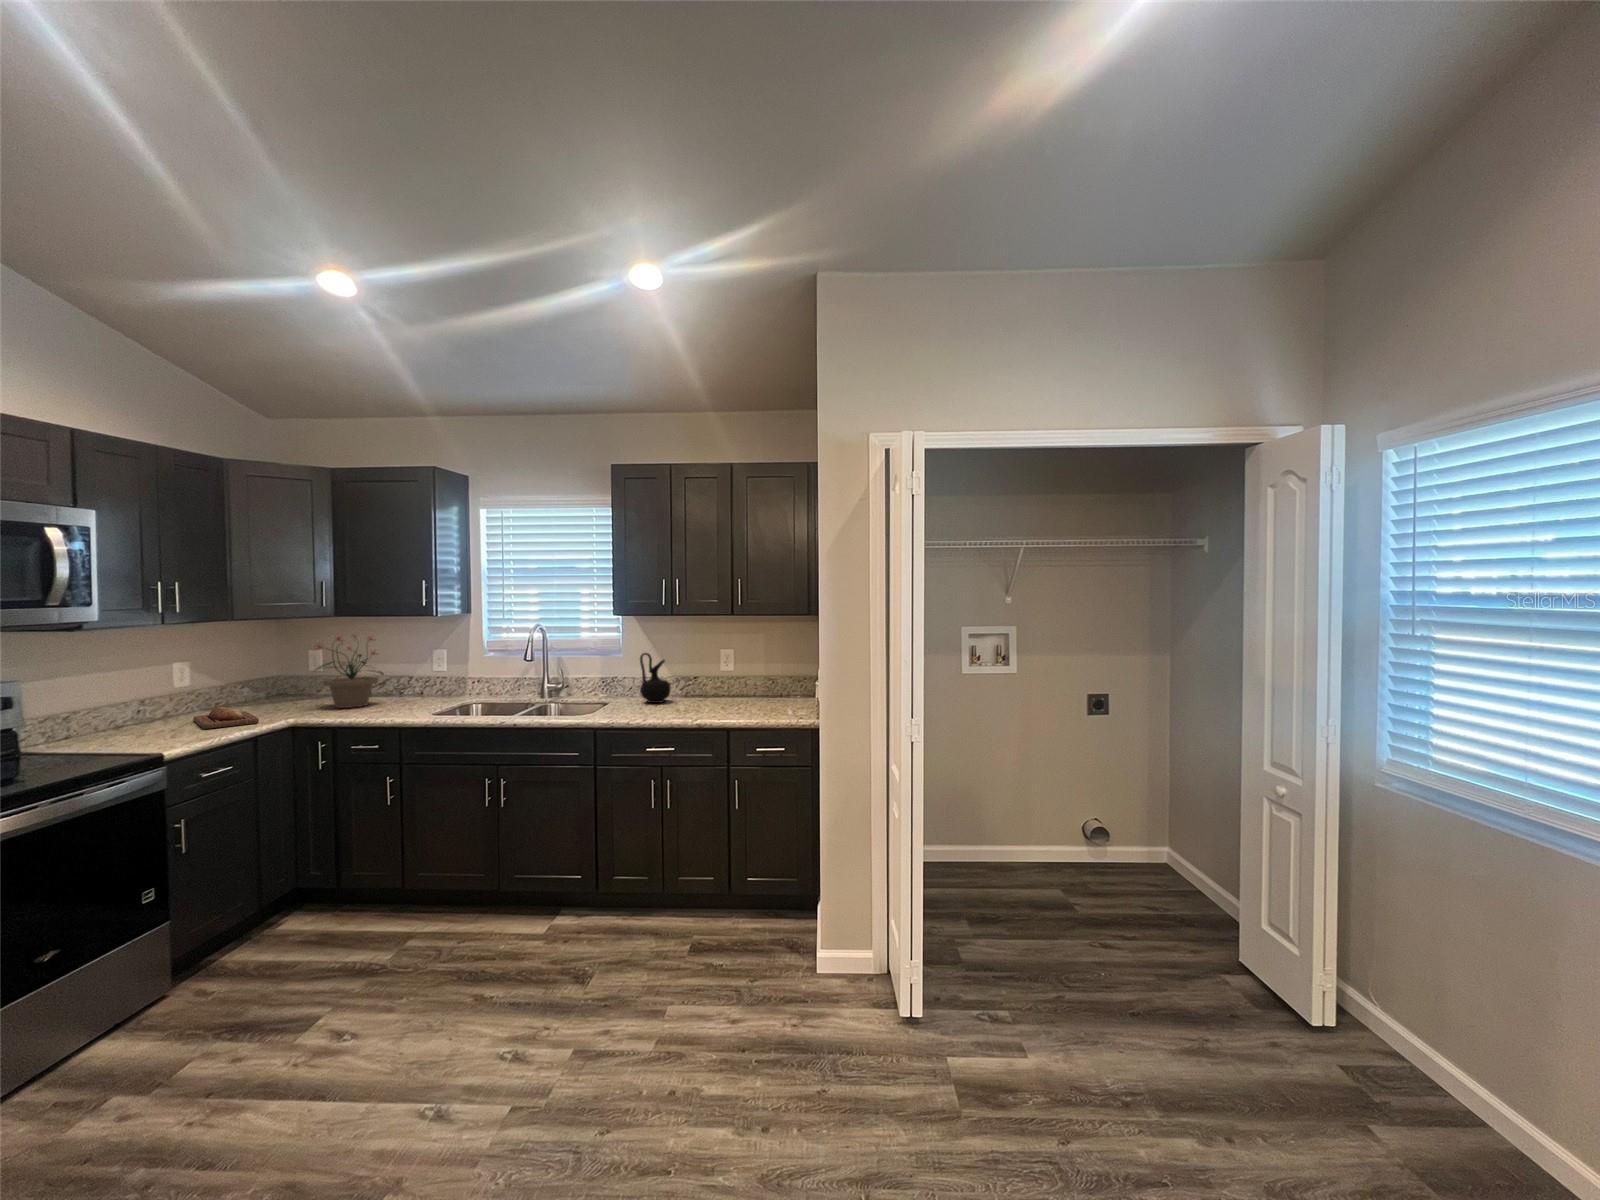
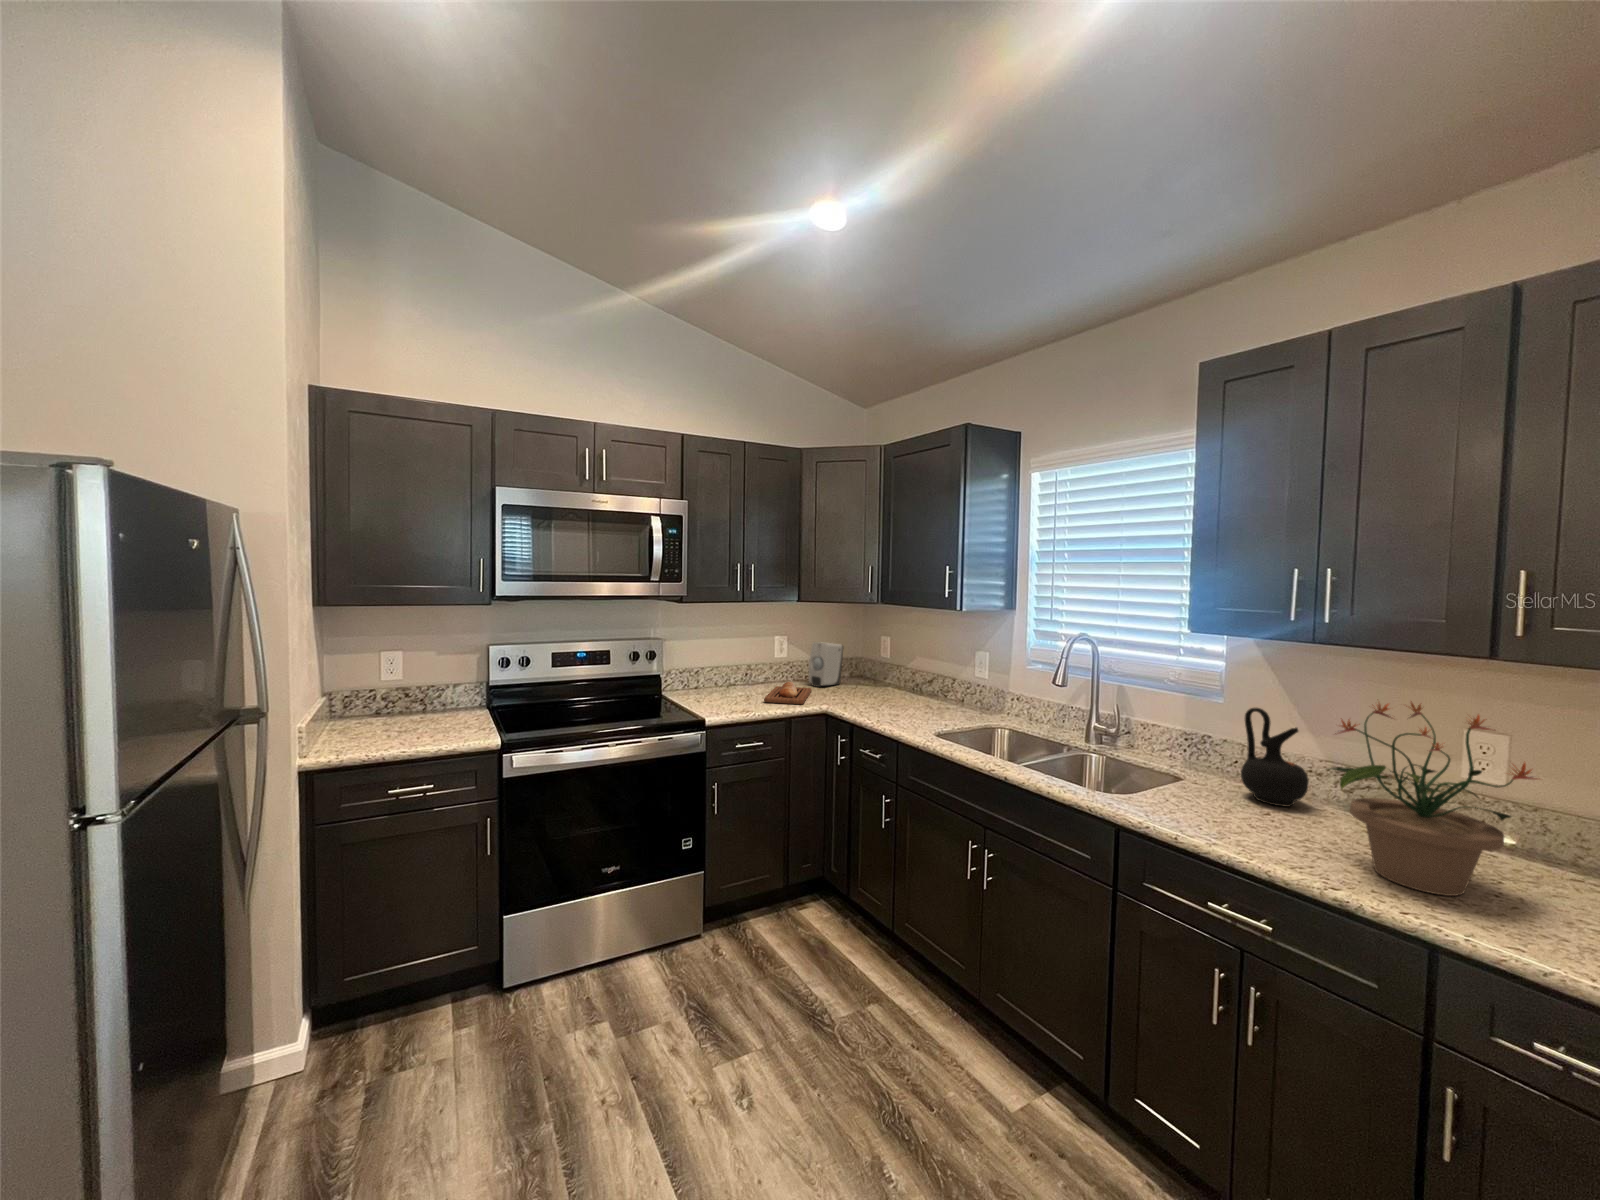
potted plant: present [315,635,383,708] -> present [1331,701,1537,896]
soap dispenser: none [229,663,271,711] -> present [809,642,843,687]

